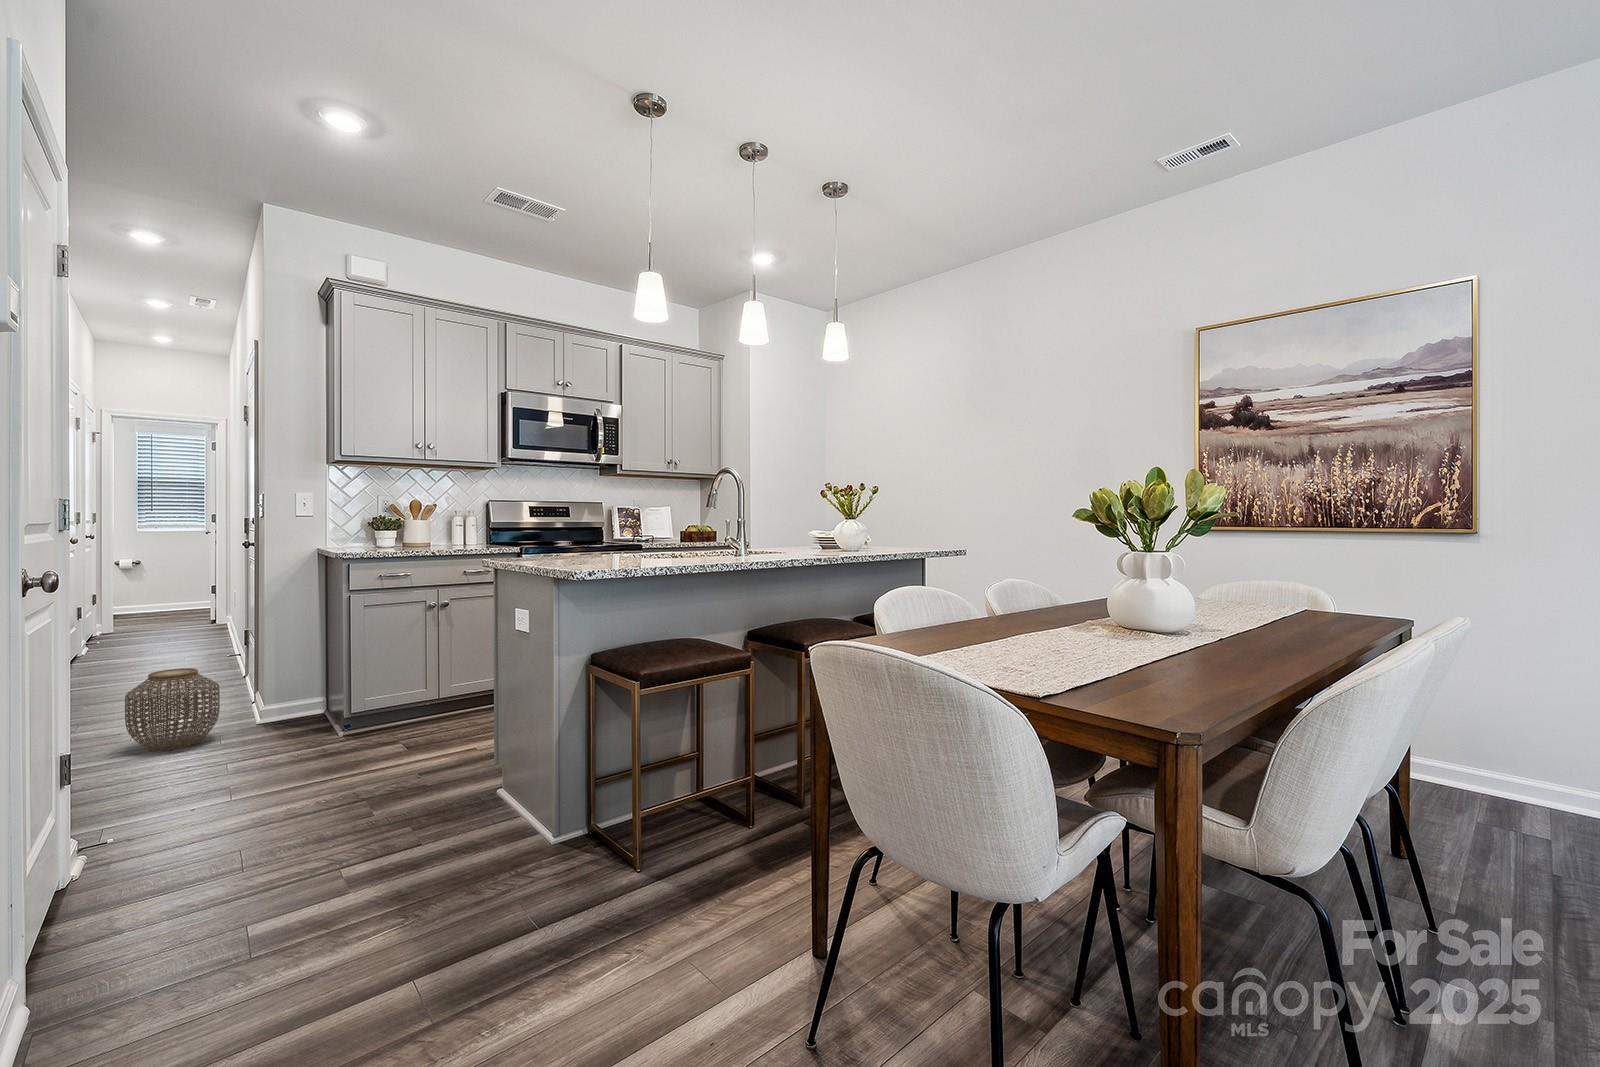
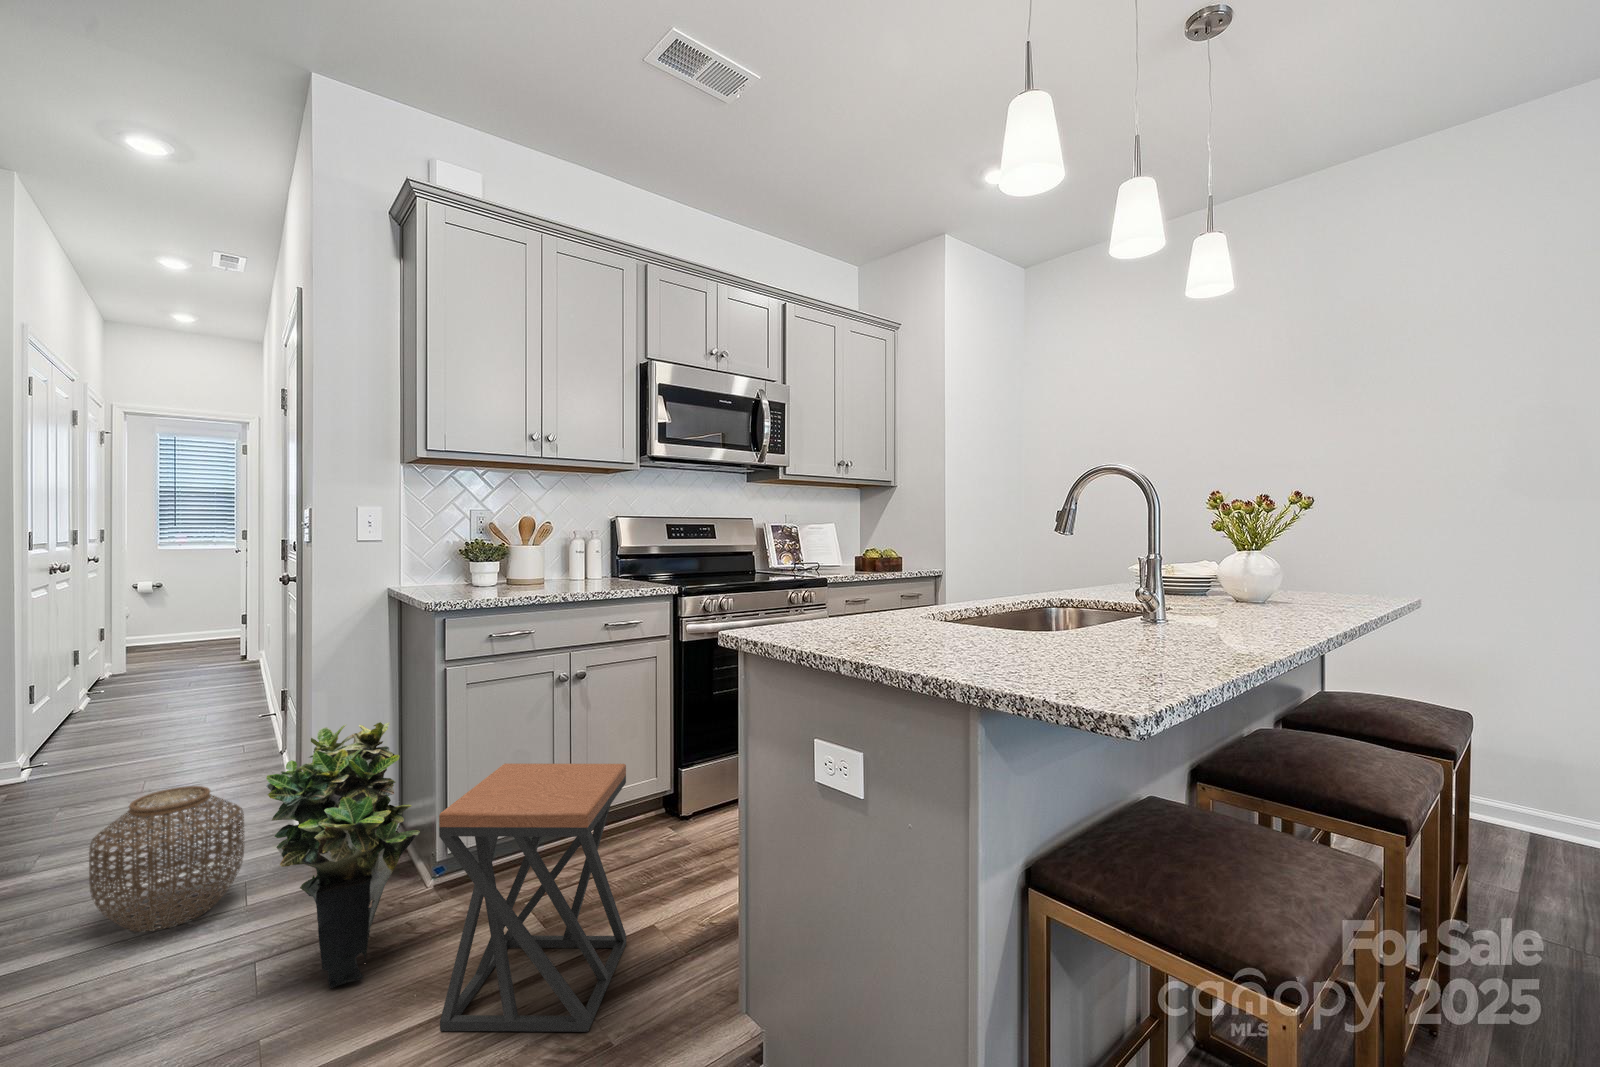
potted plant: none [234,623,327,769] -> present [266,722,420,988]
stool: none [331,646,453,781] -> present [439,763,626,1032]

